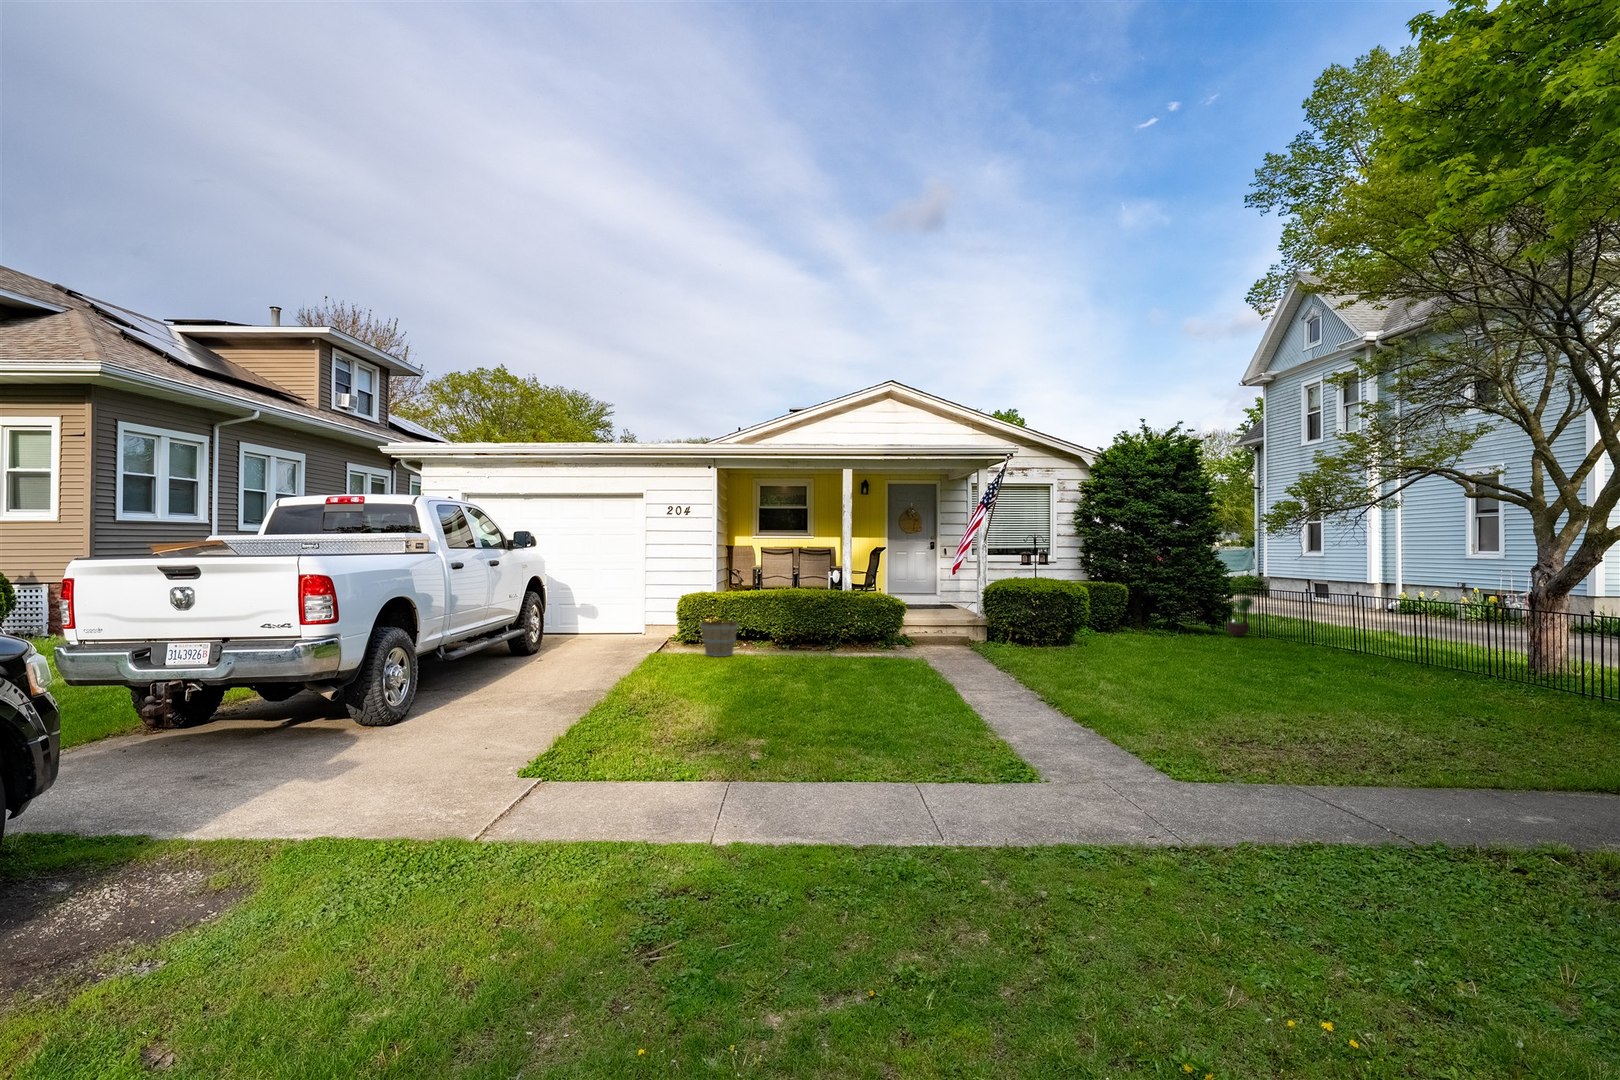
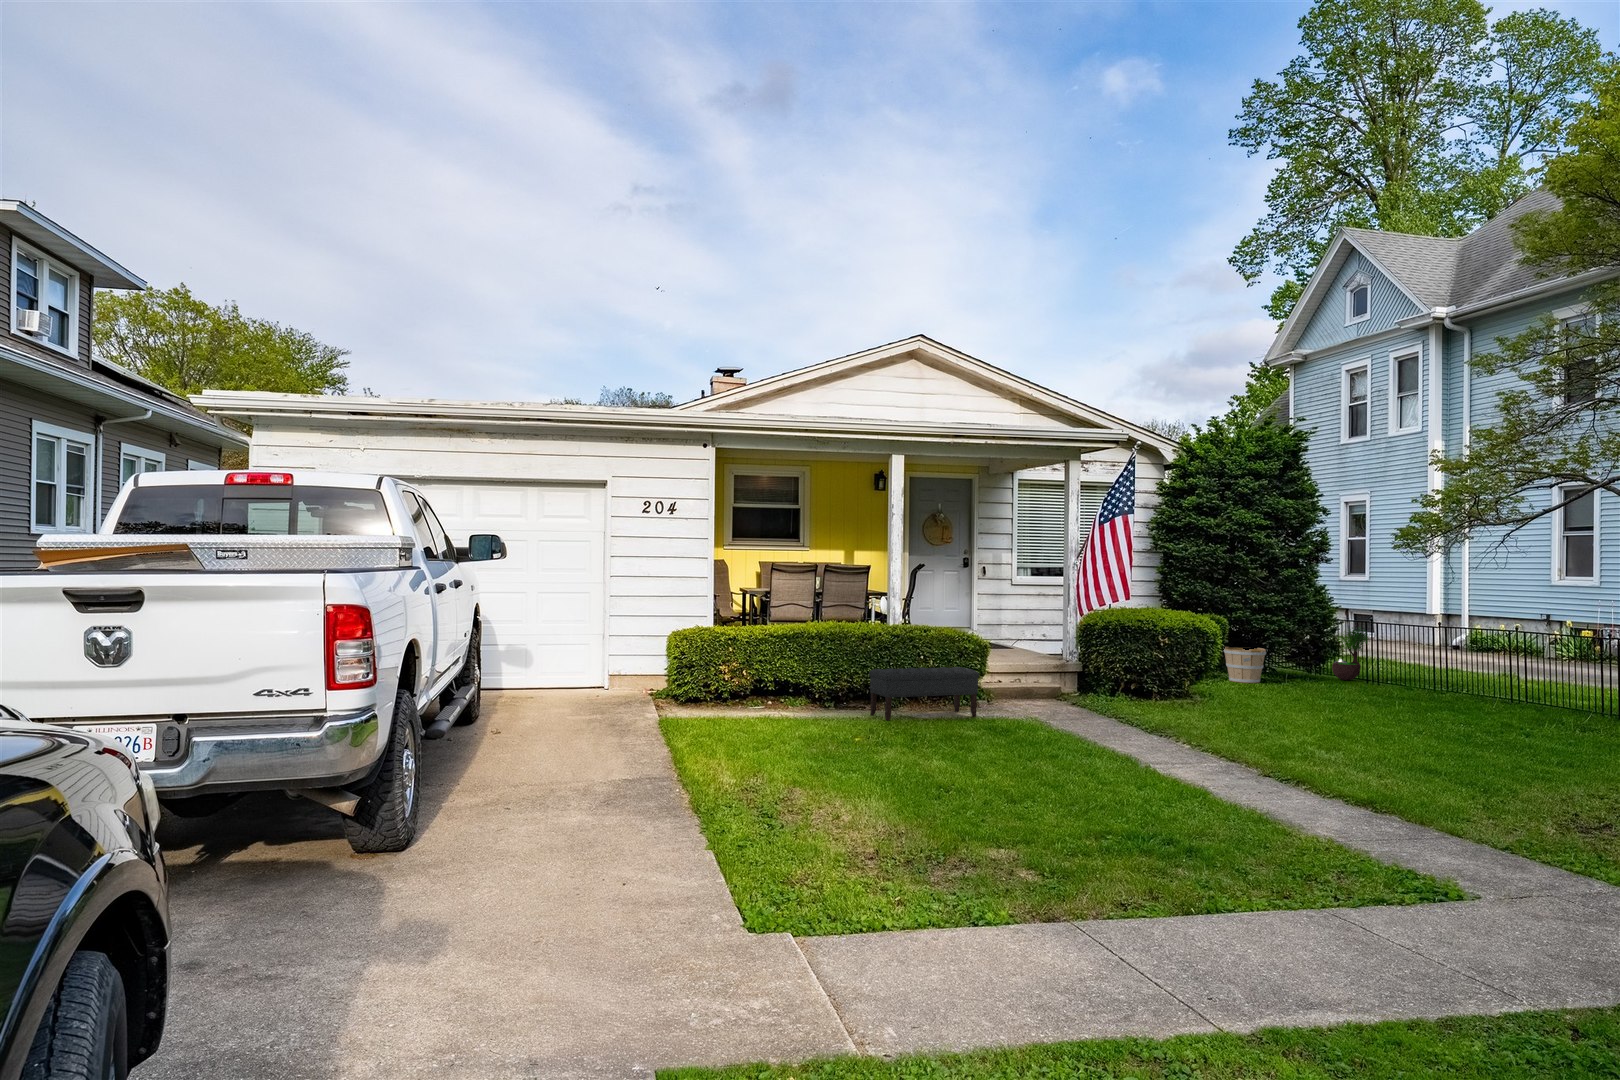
wooden bucket: present [700,621,738,657] -> present [1224,647,1266,683]
bench: none [808,621,886,658] -> present [869,667,979,721]

